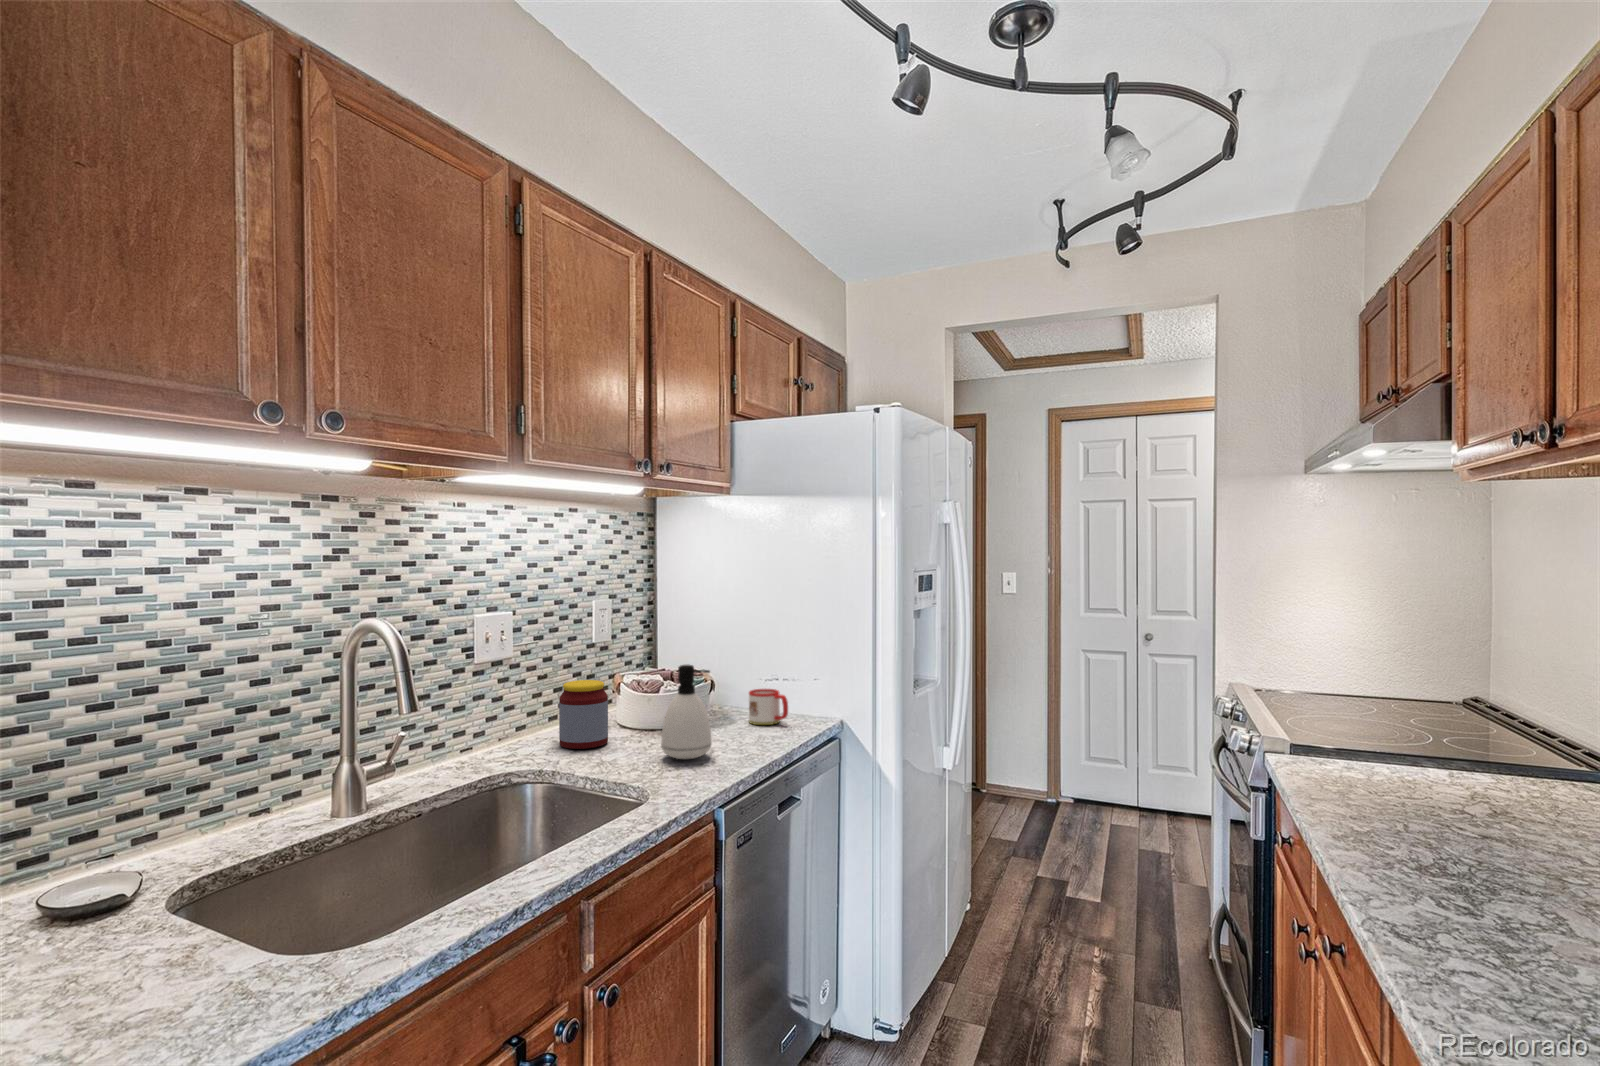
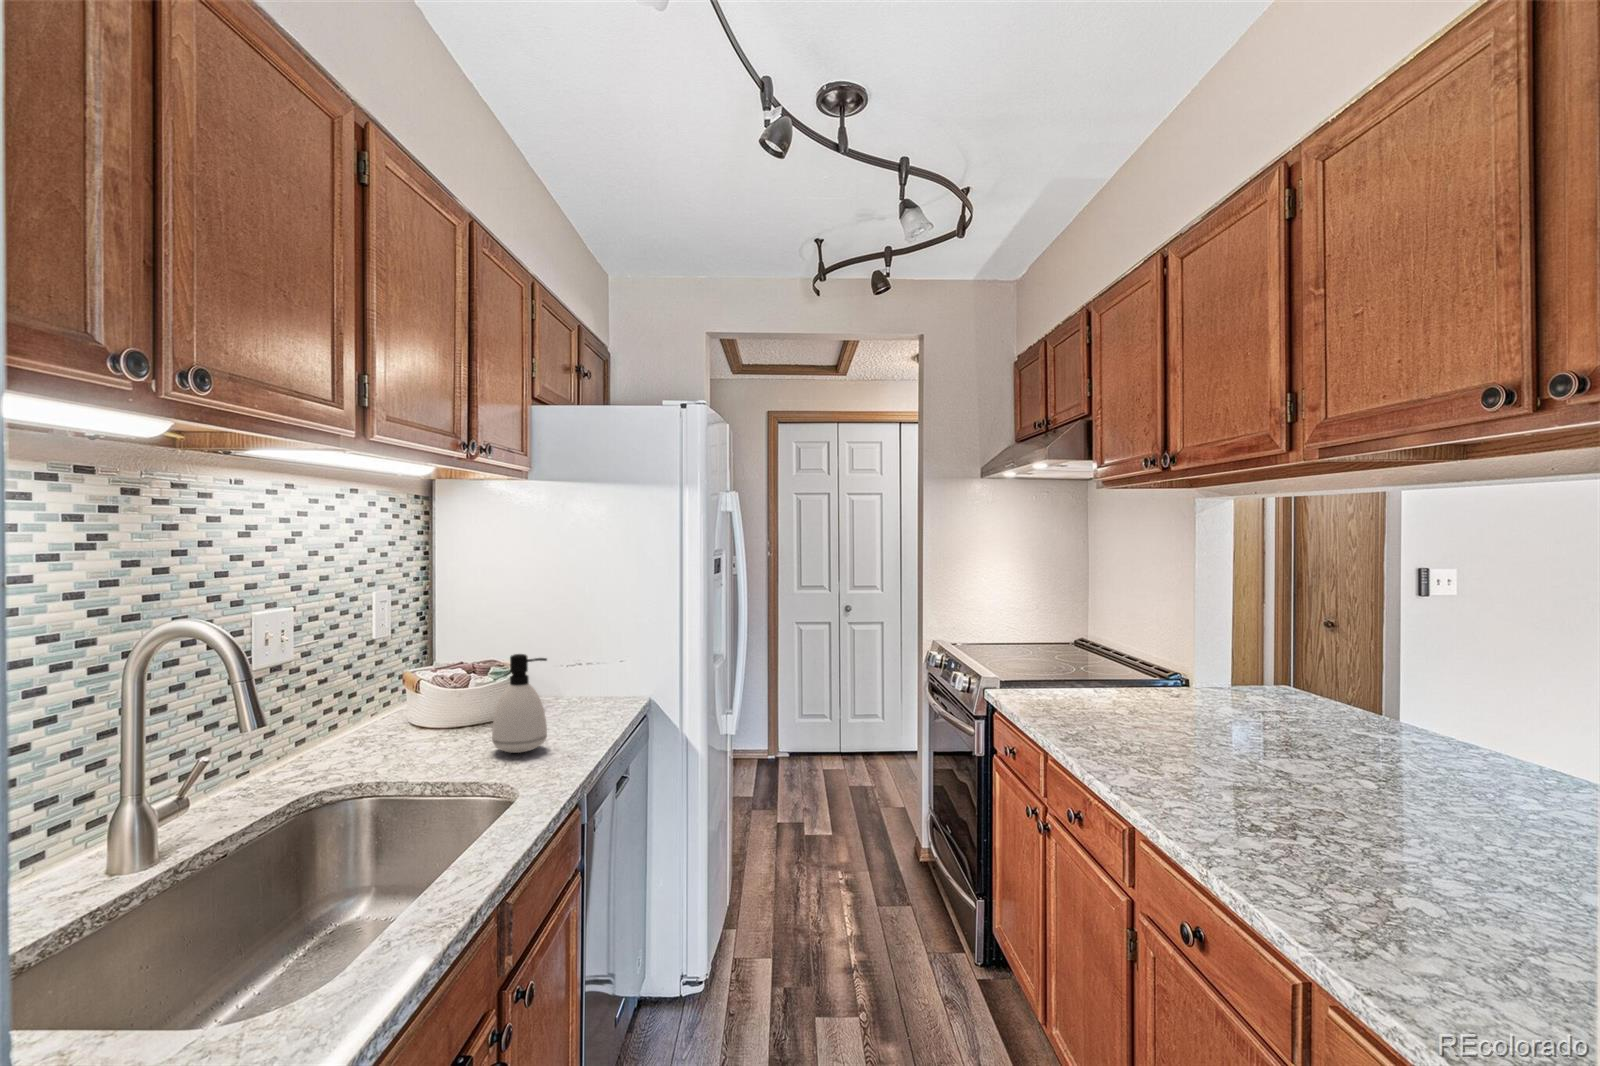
jar: present [559,680,608,749] -> none [359,679,418,756]
mug: present [749,689,788,725] -> none [557,674,600,711]

